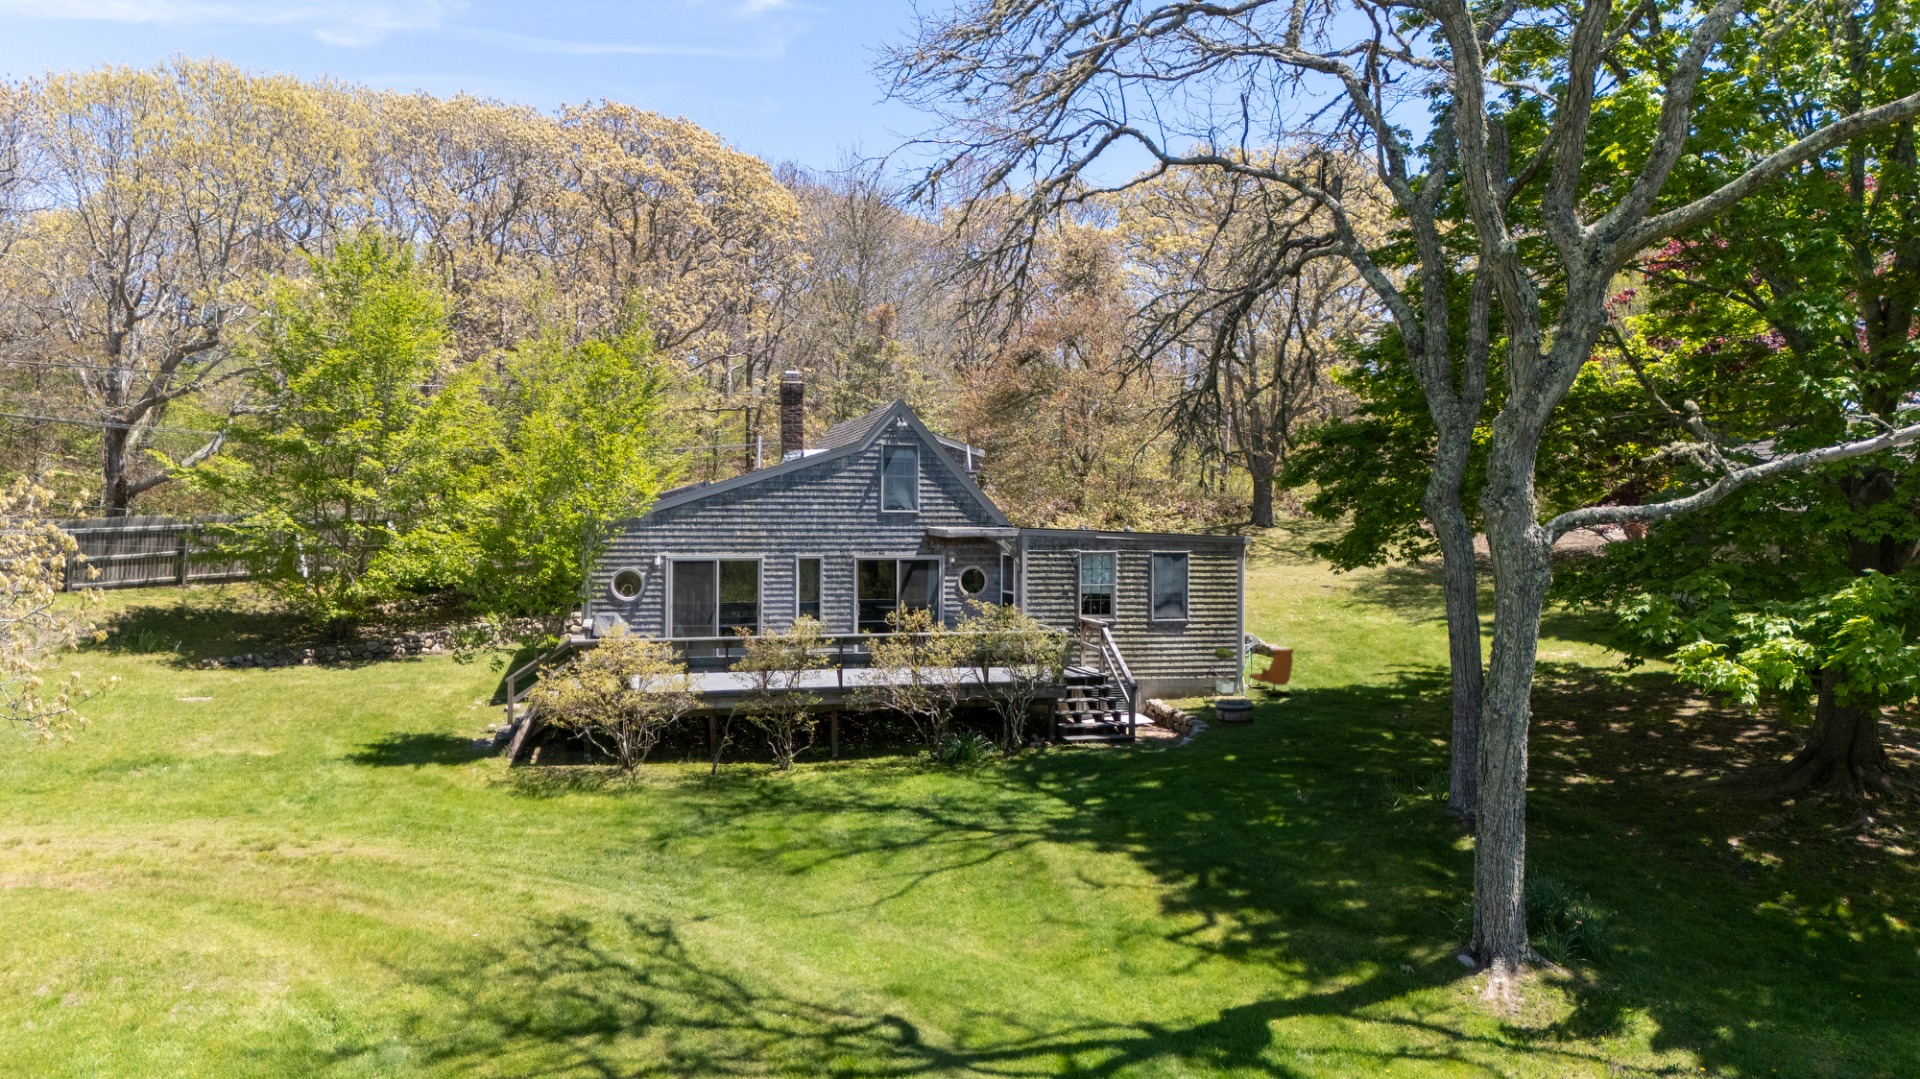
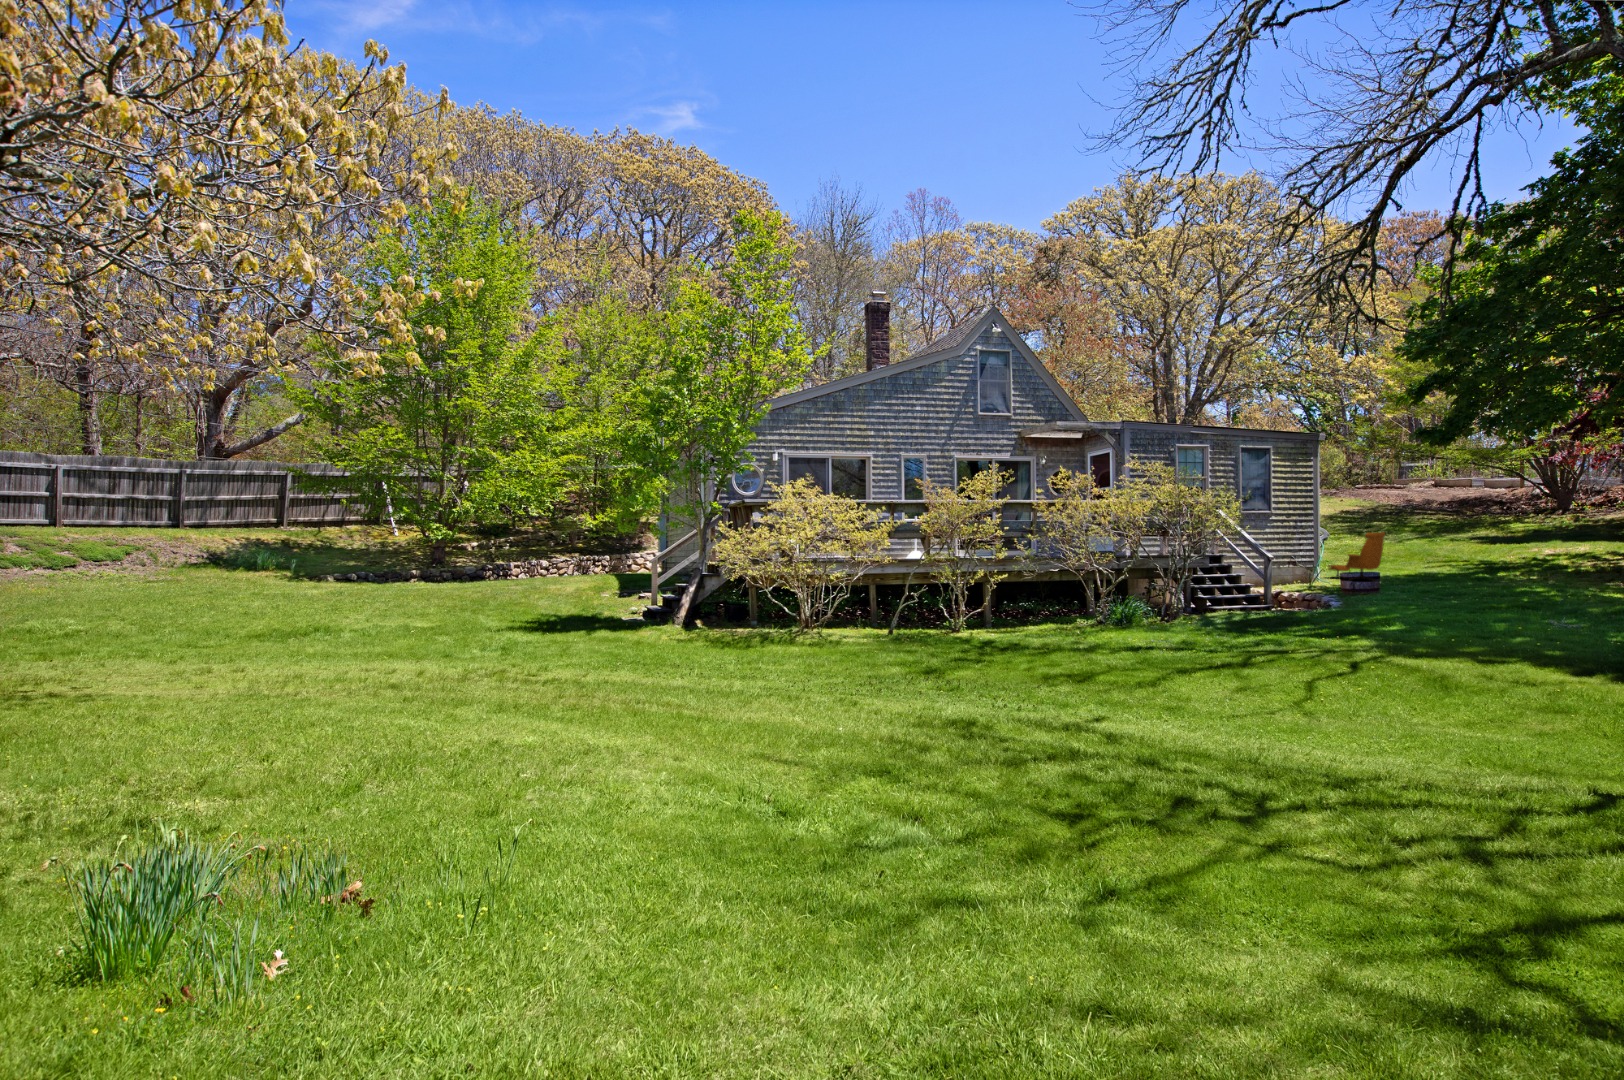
potted tree: present [1214,648,1235,693] -> none [1297,536,1320,581]

